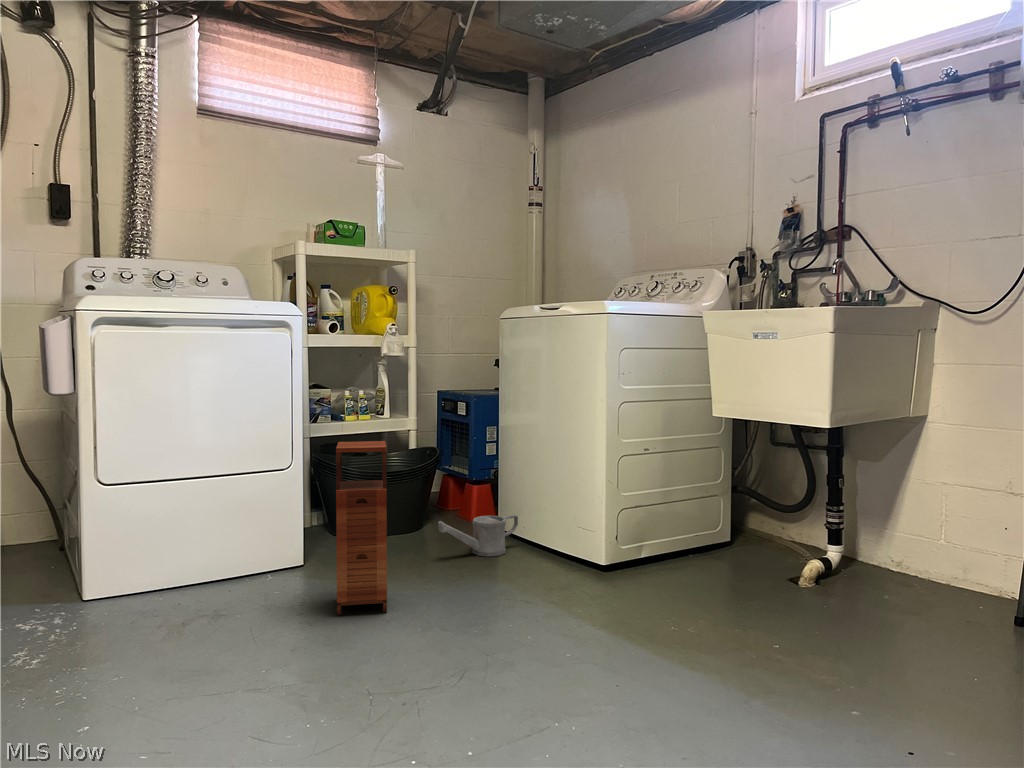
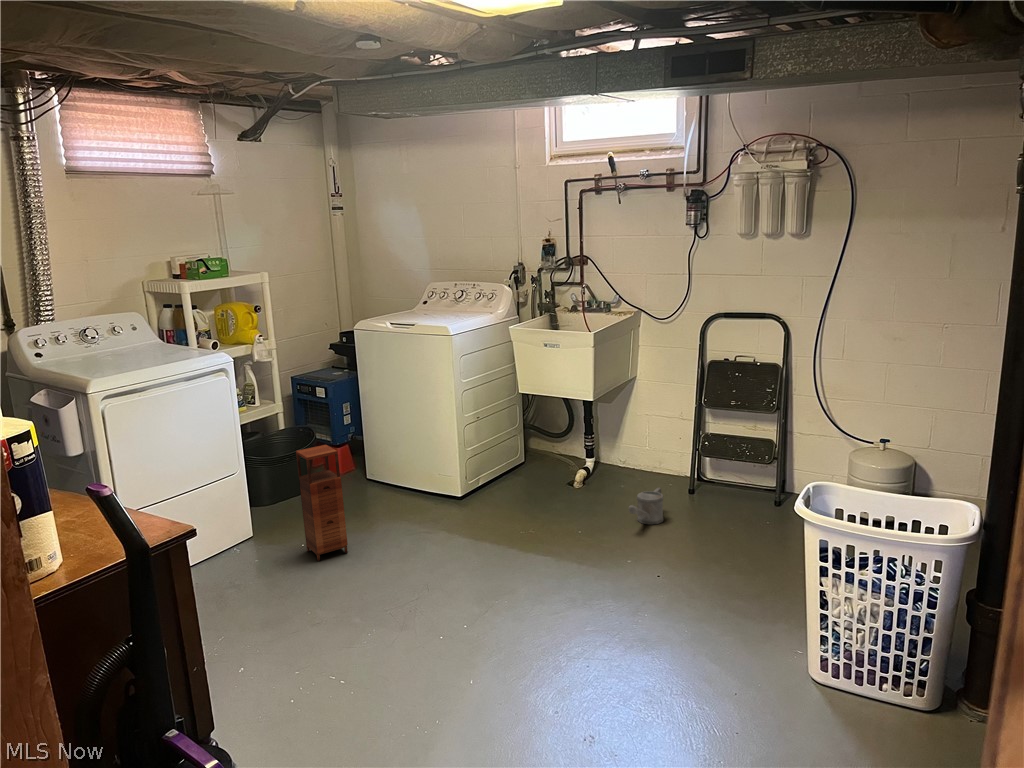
watering can: present [438,515,518,557] -> present [629,488,663,524]

